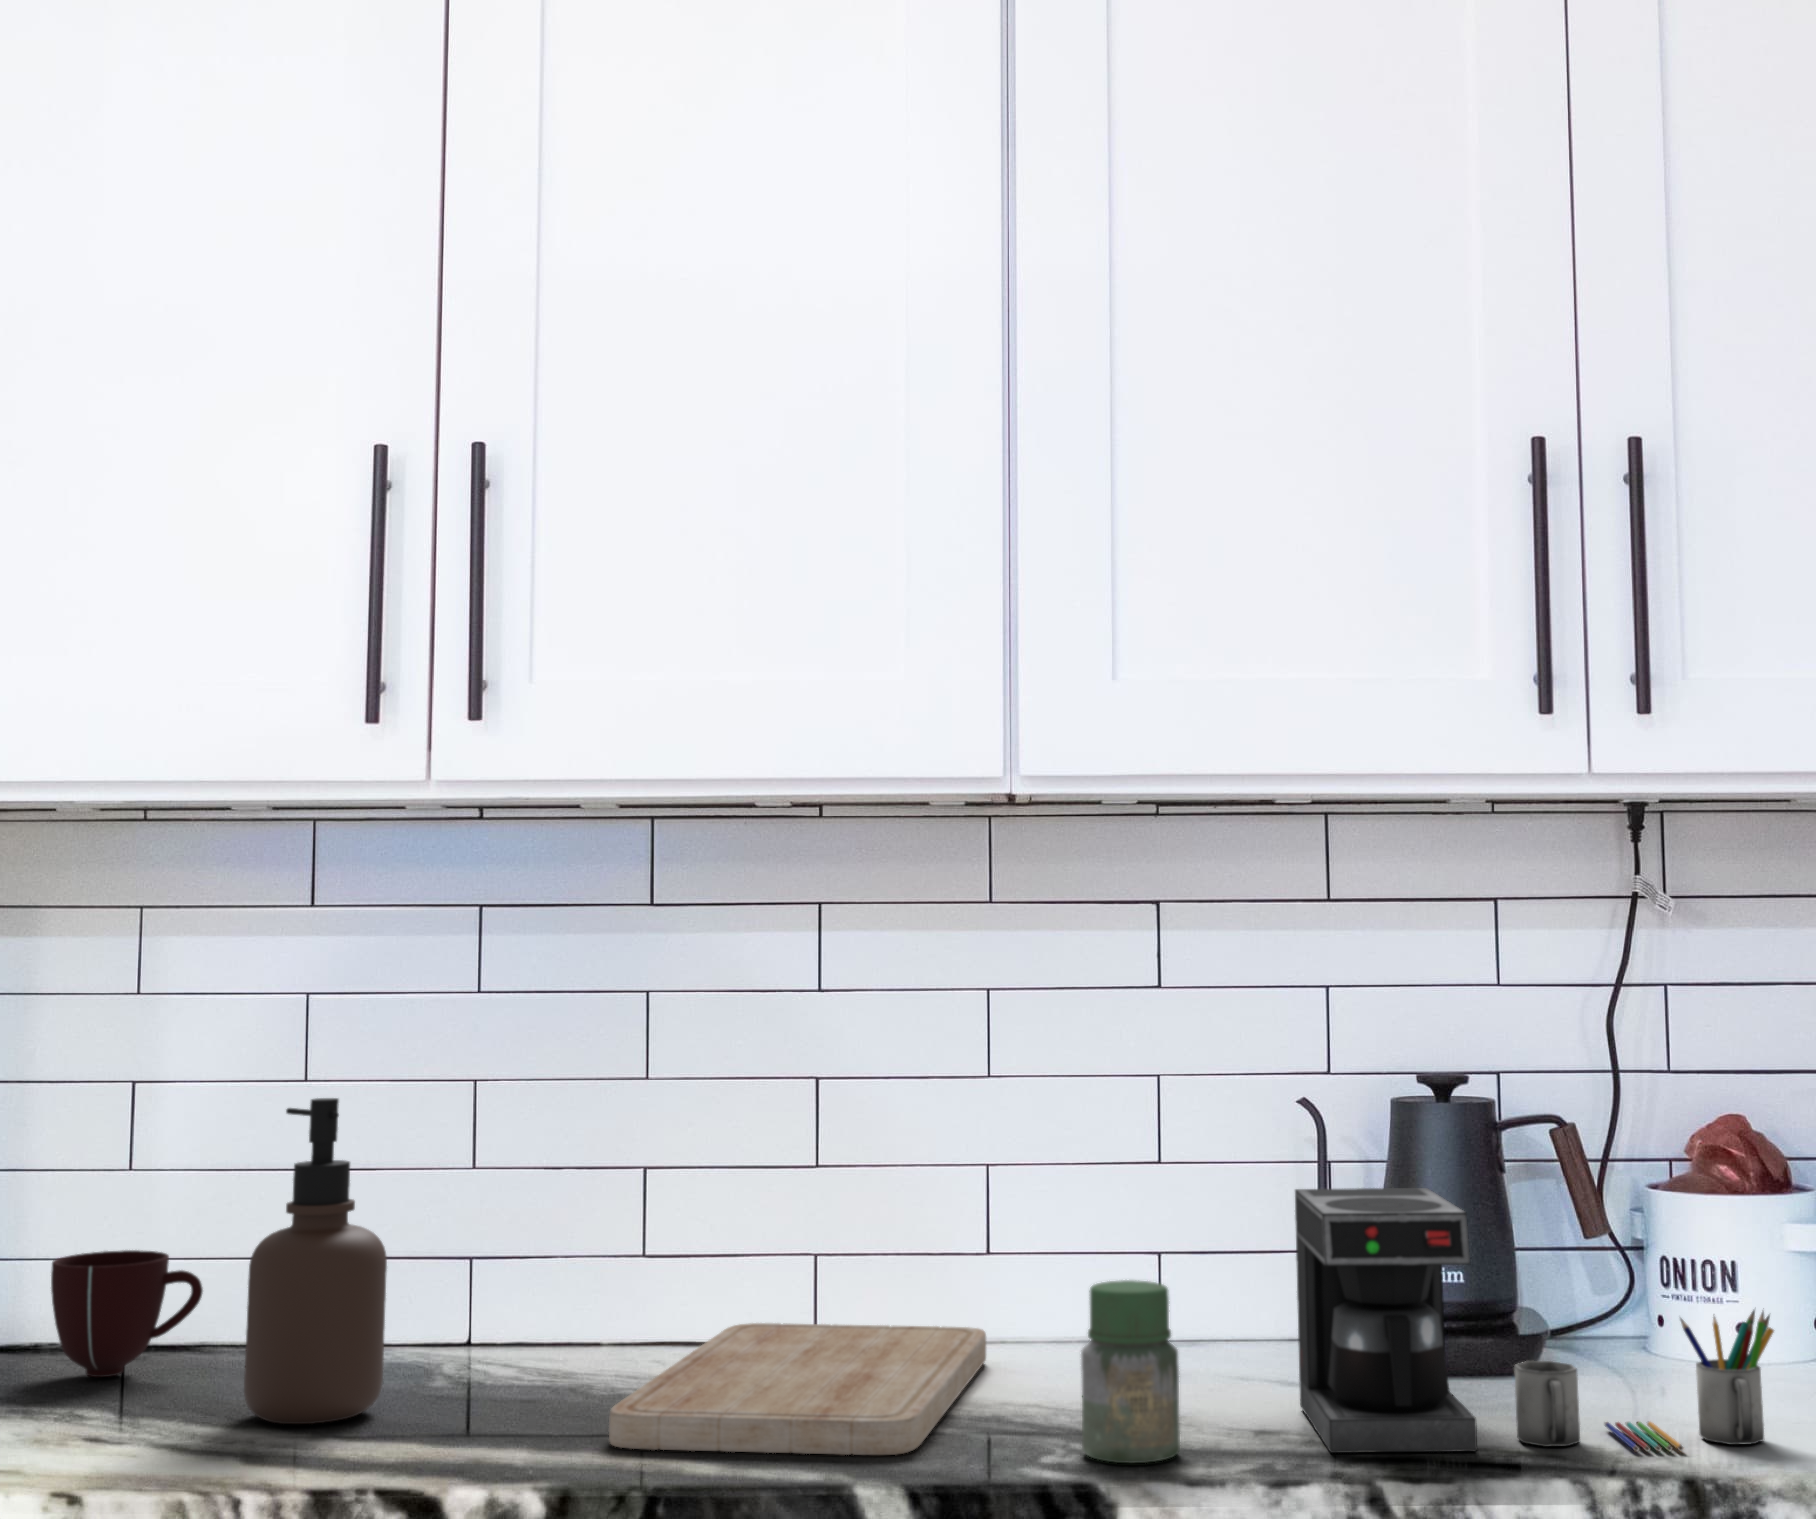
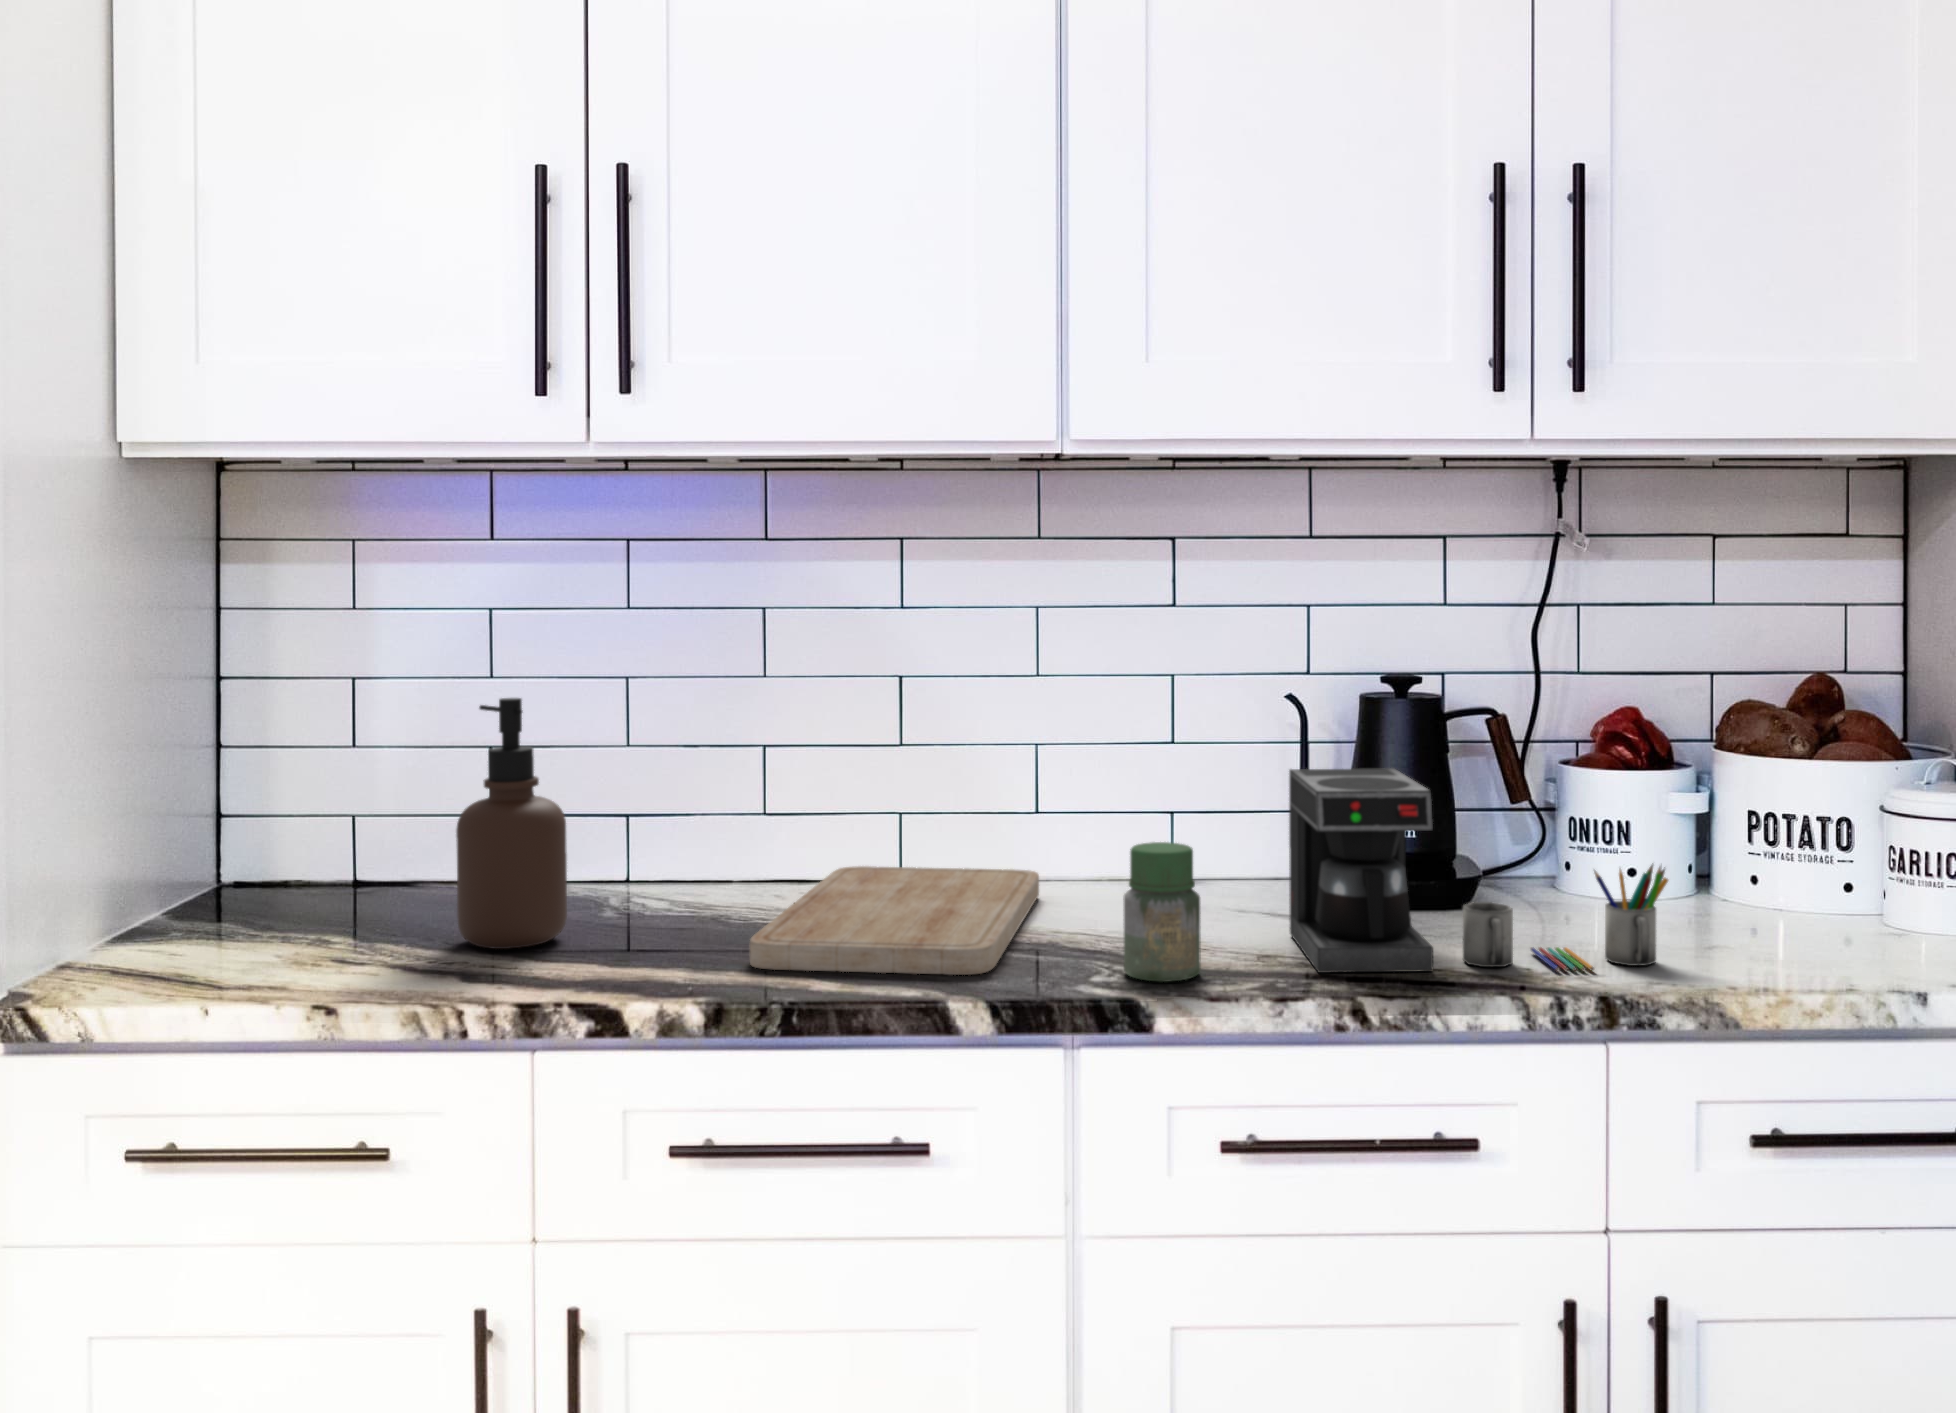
mug: present [51,1250,203,1377] -> none [298,812,419,909]

